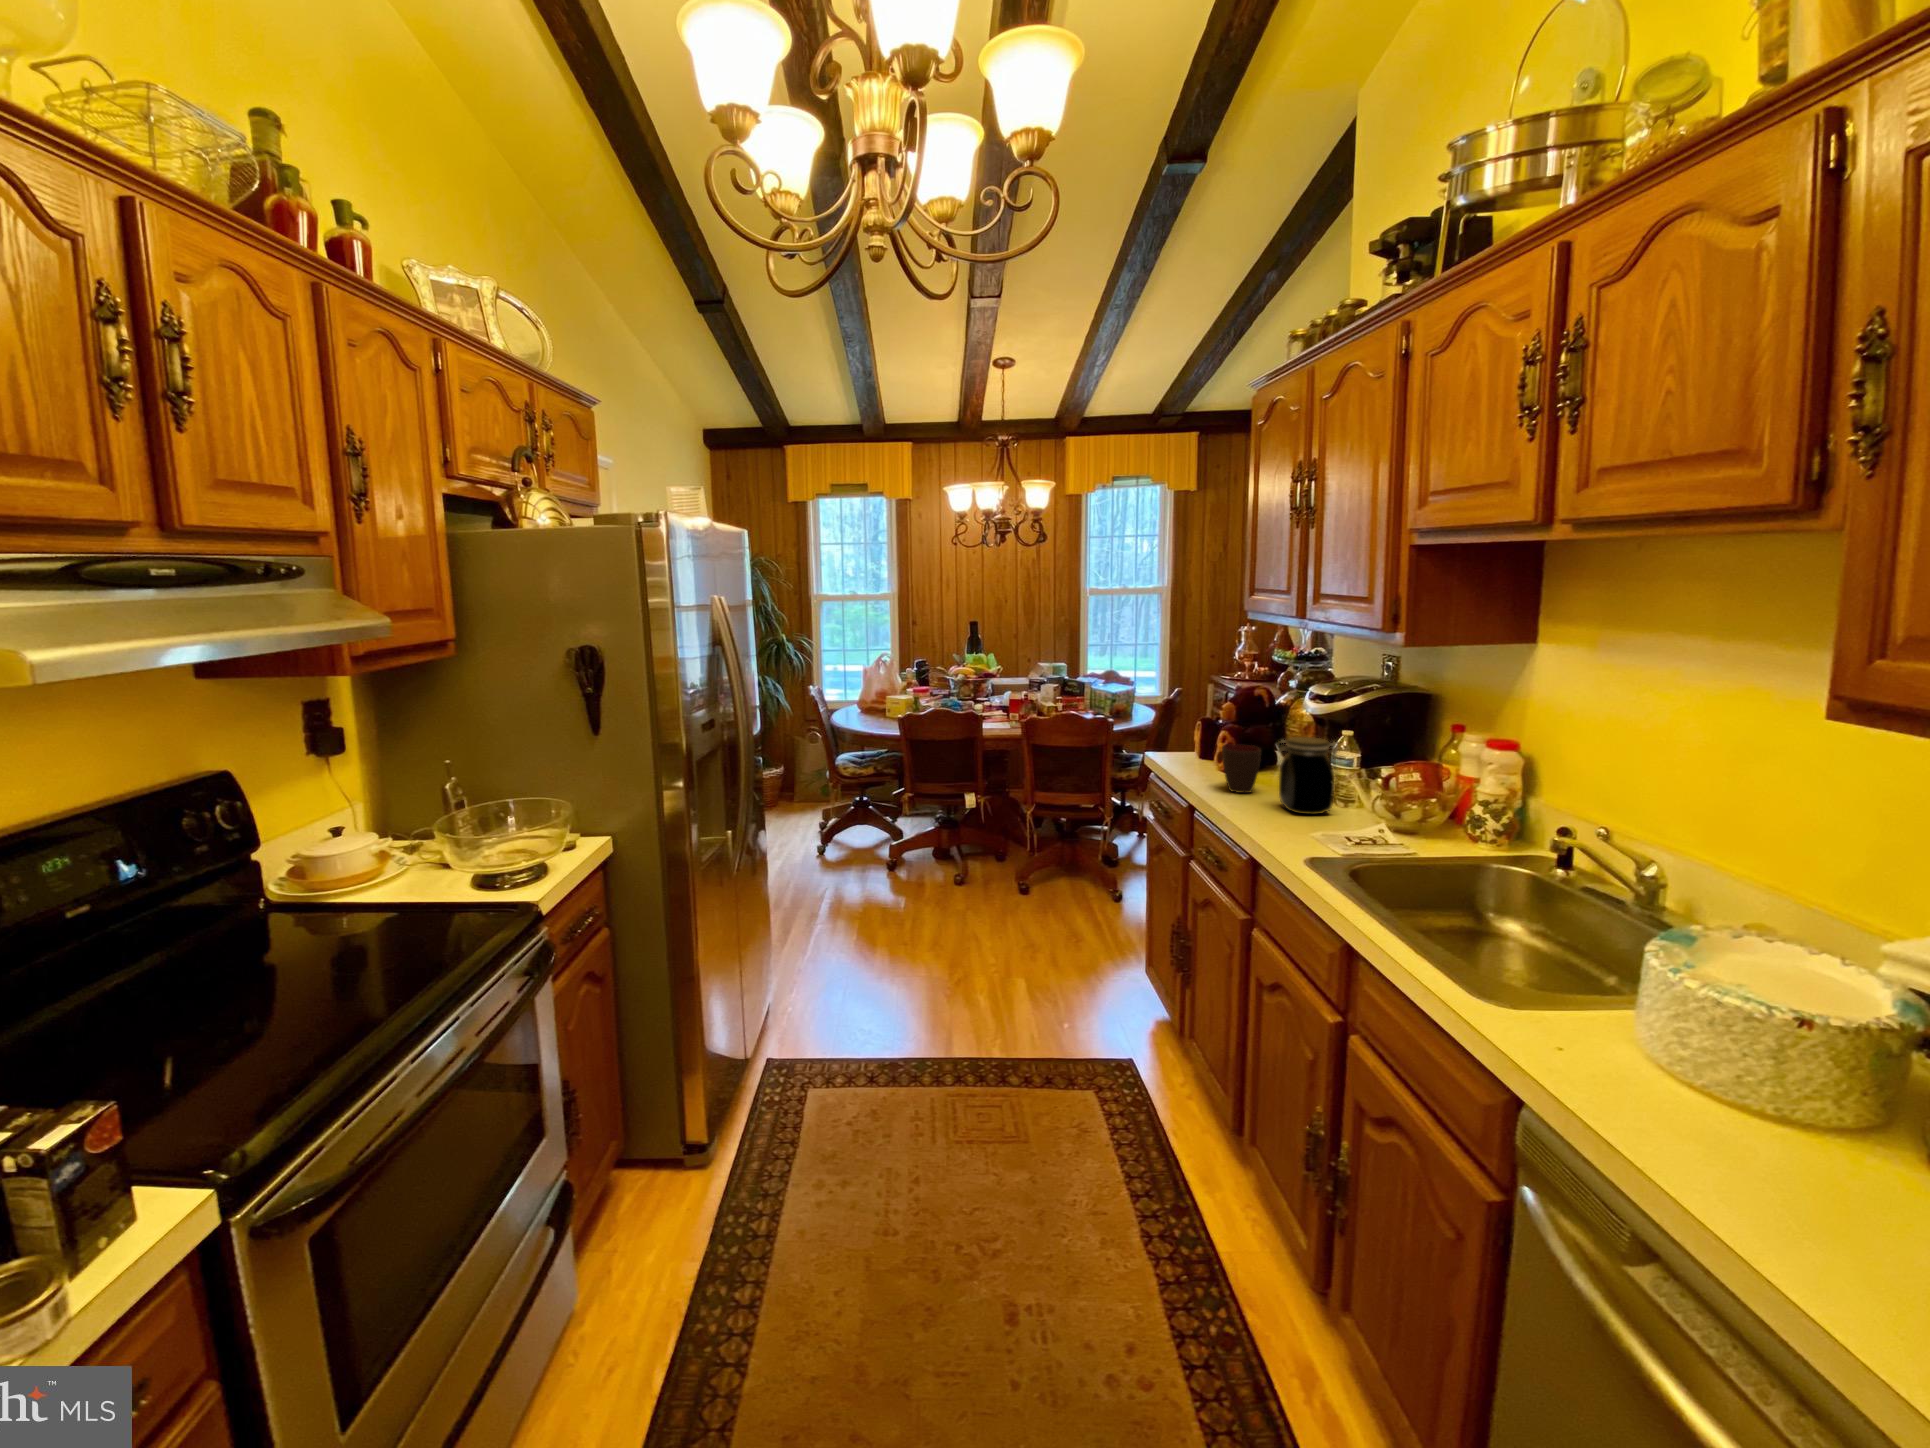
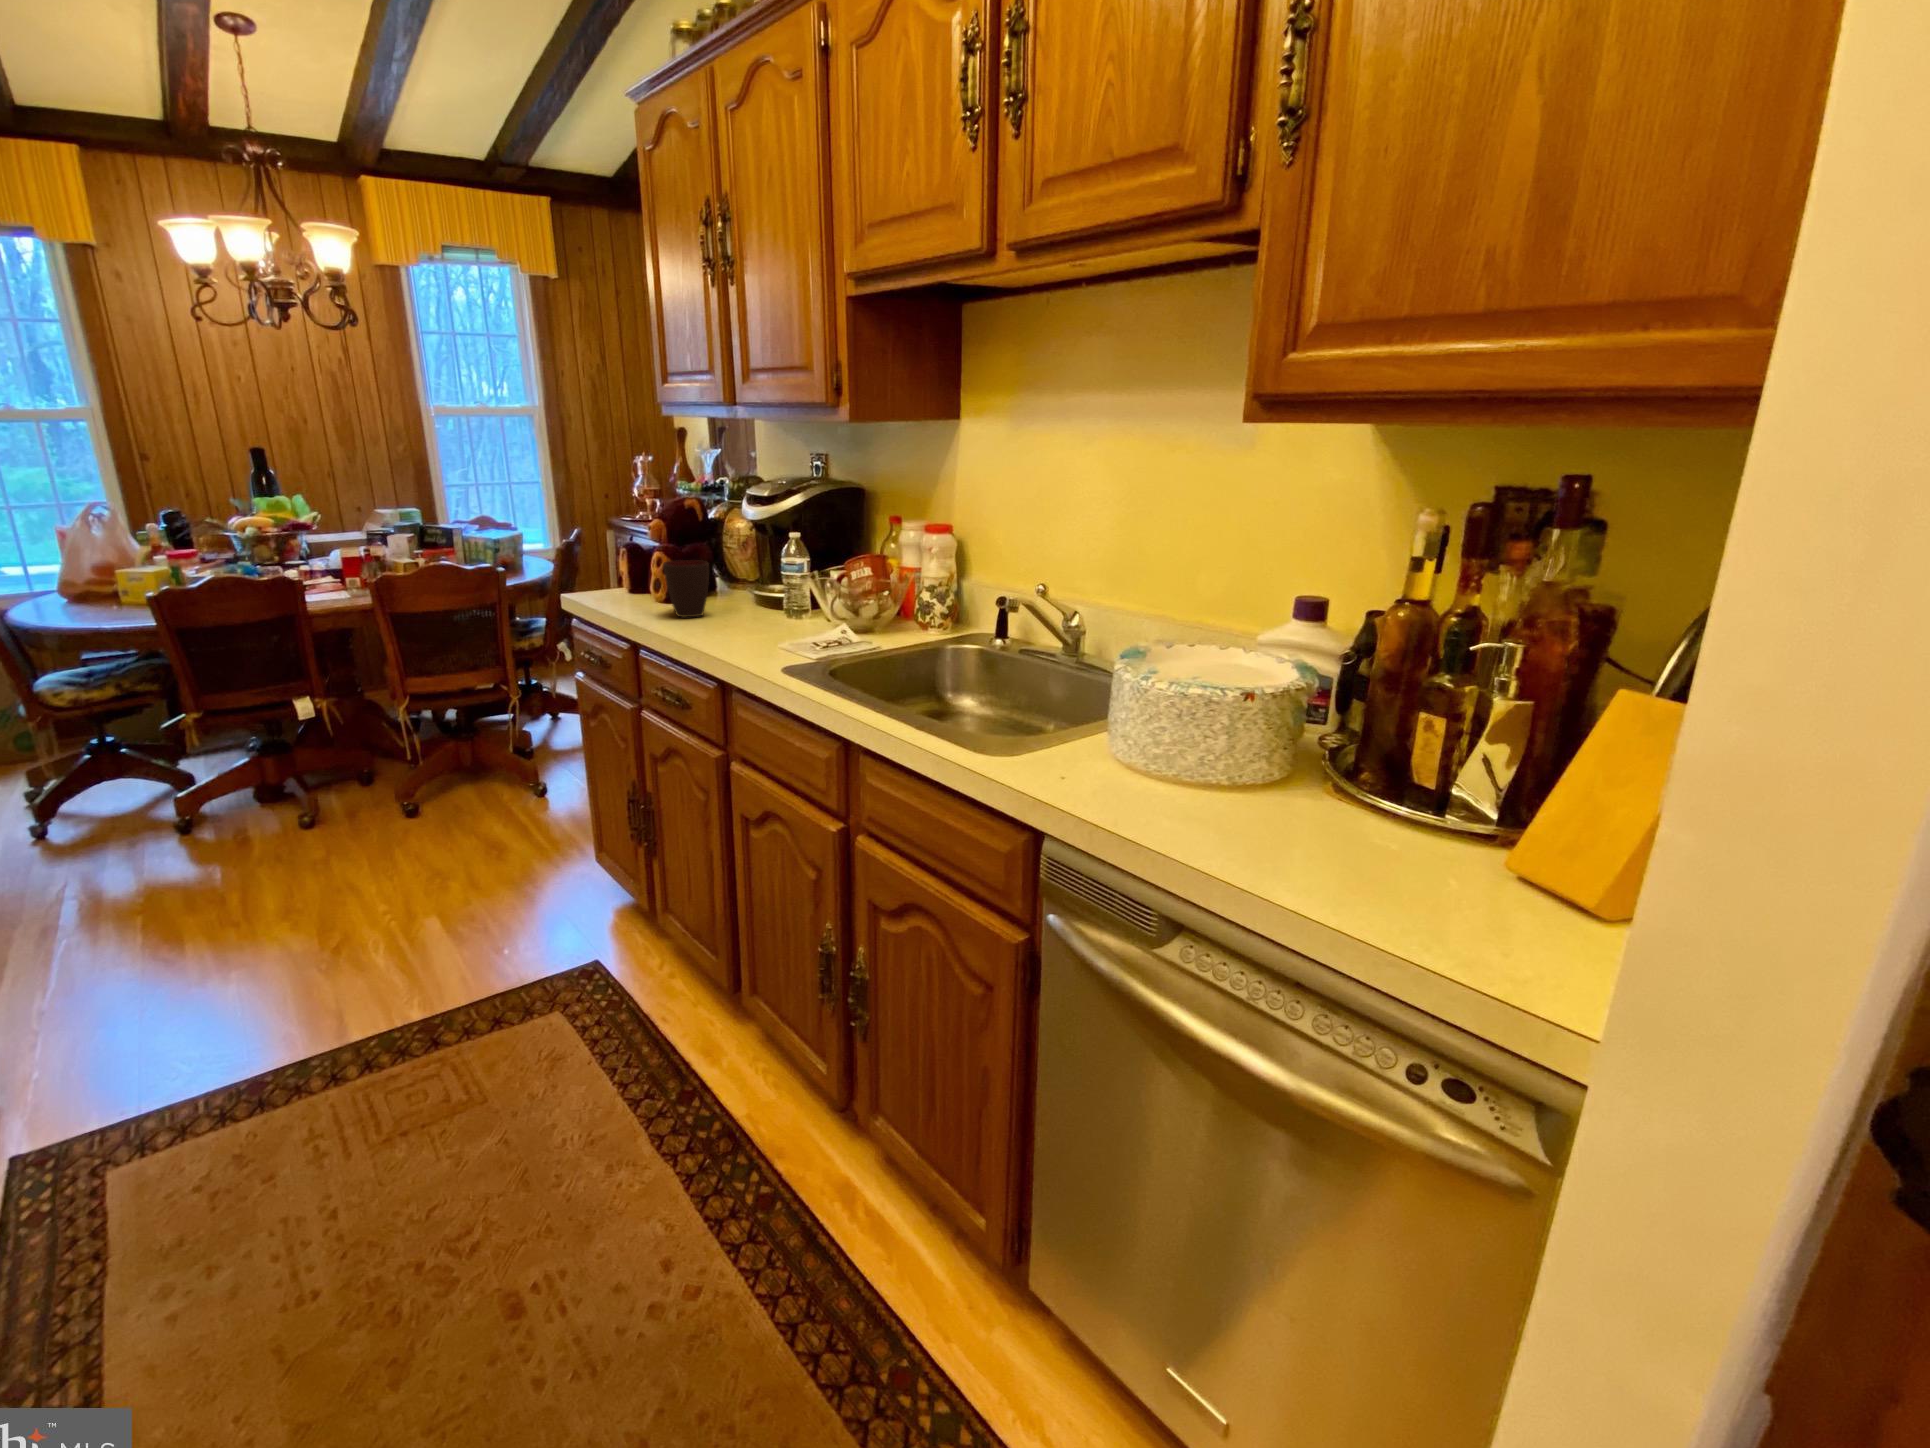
jar: present [1279,737,1338,814] -> none [729,539,793,628]

